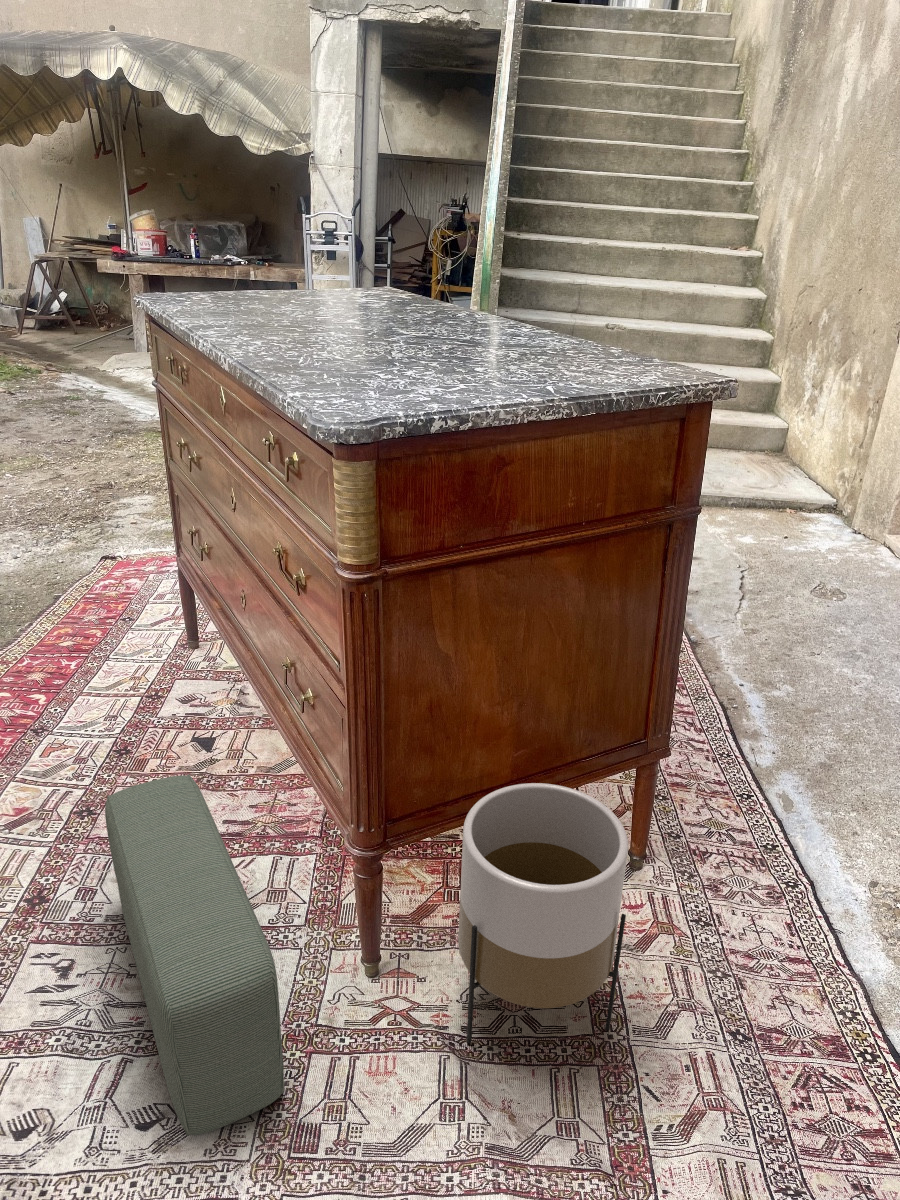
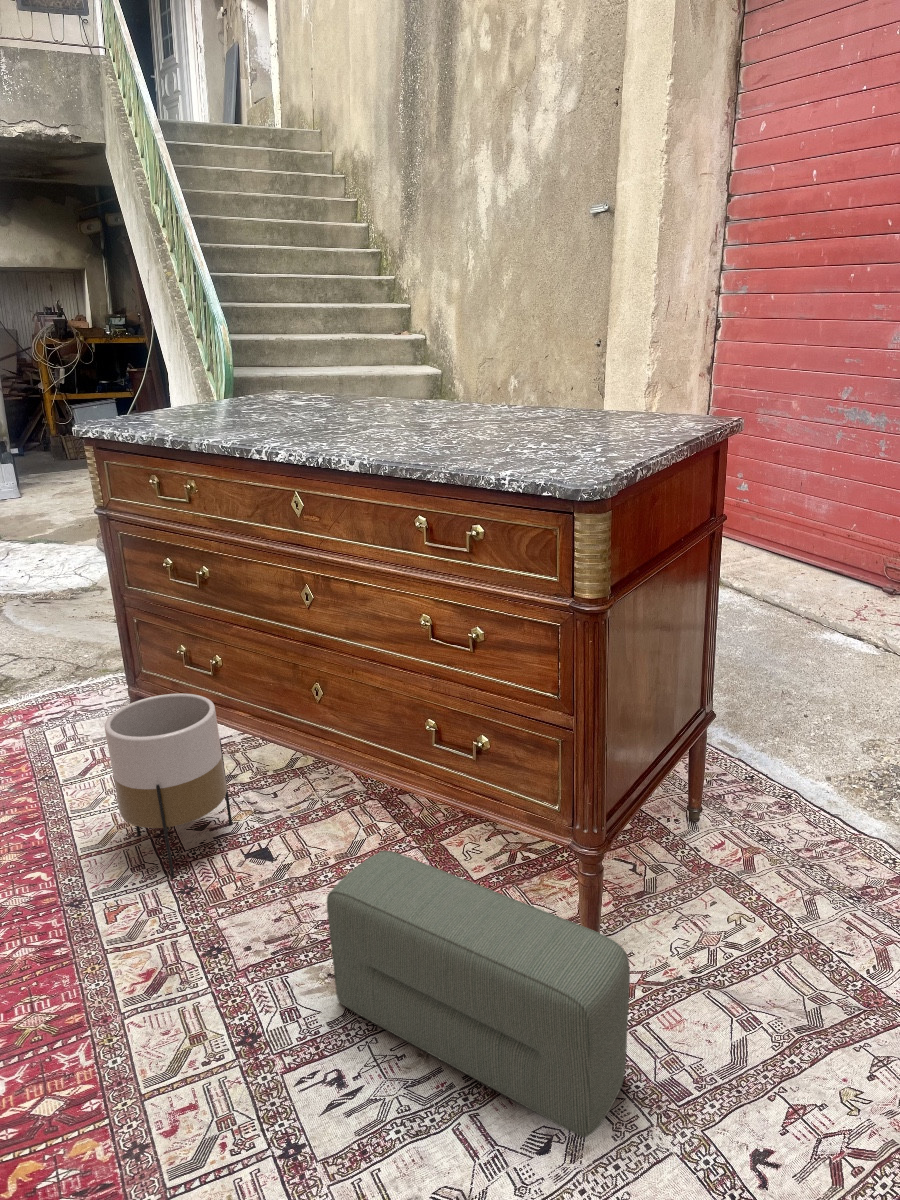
planter: present [458,783,628,1043] -> present [105,693,232,878]

